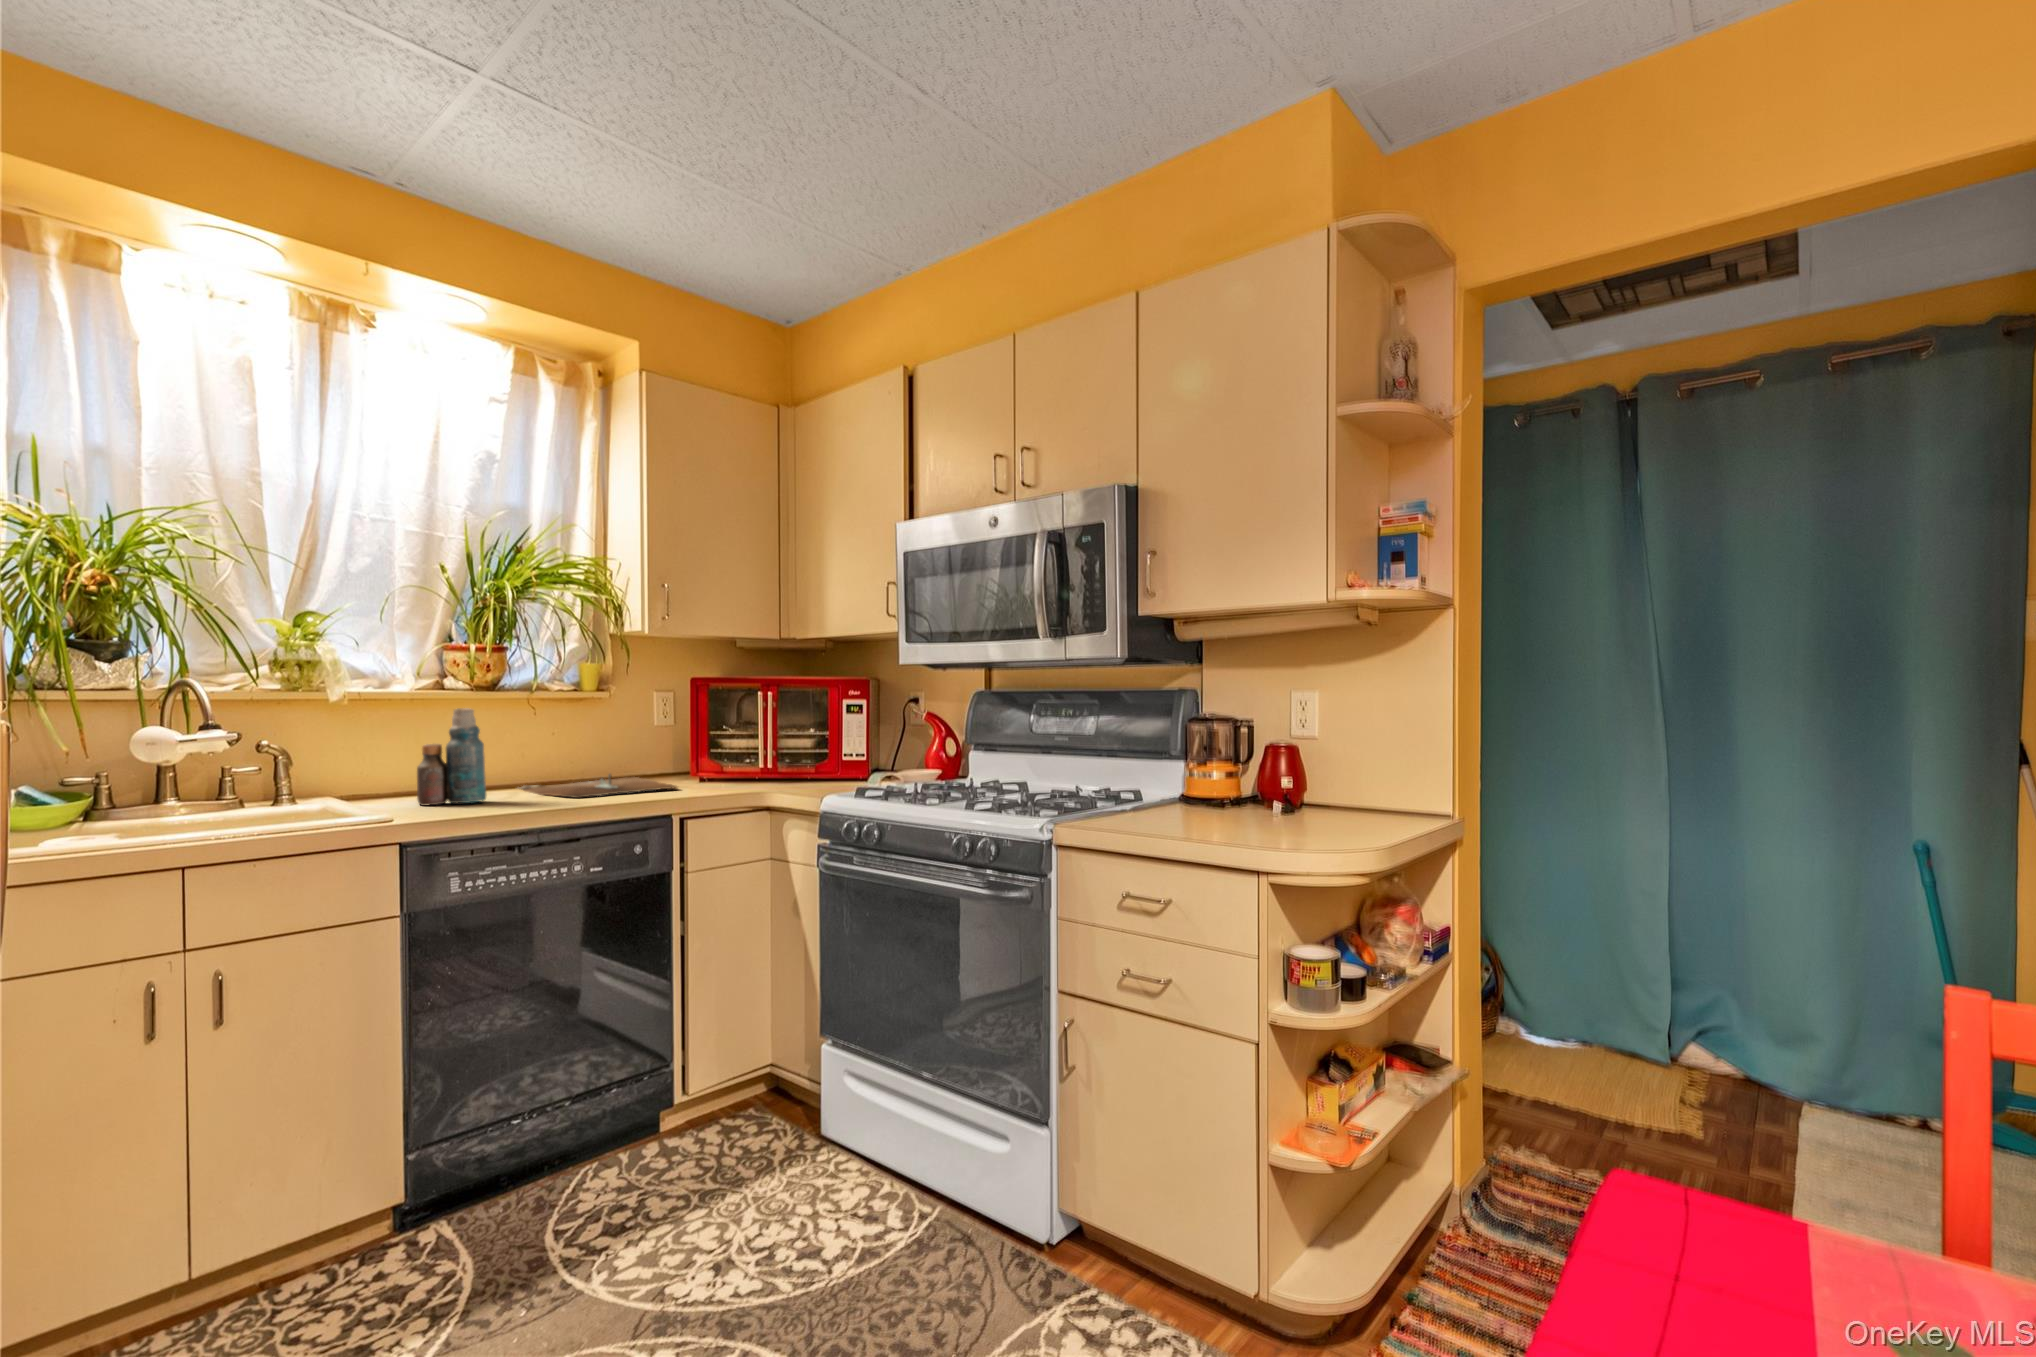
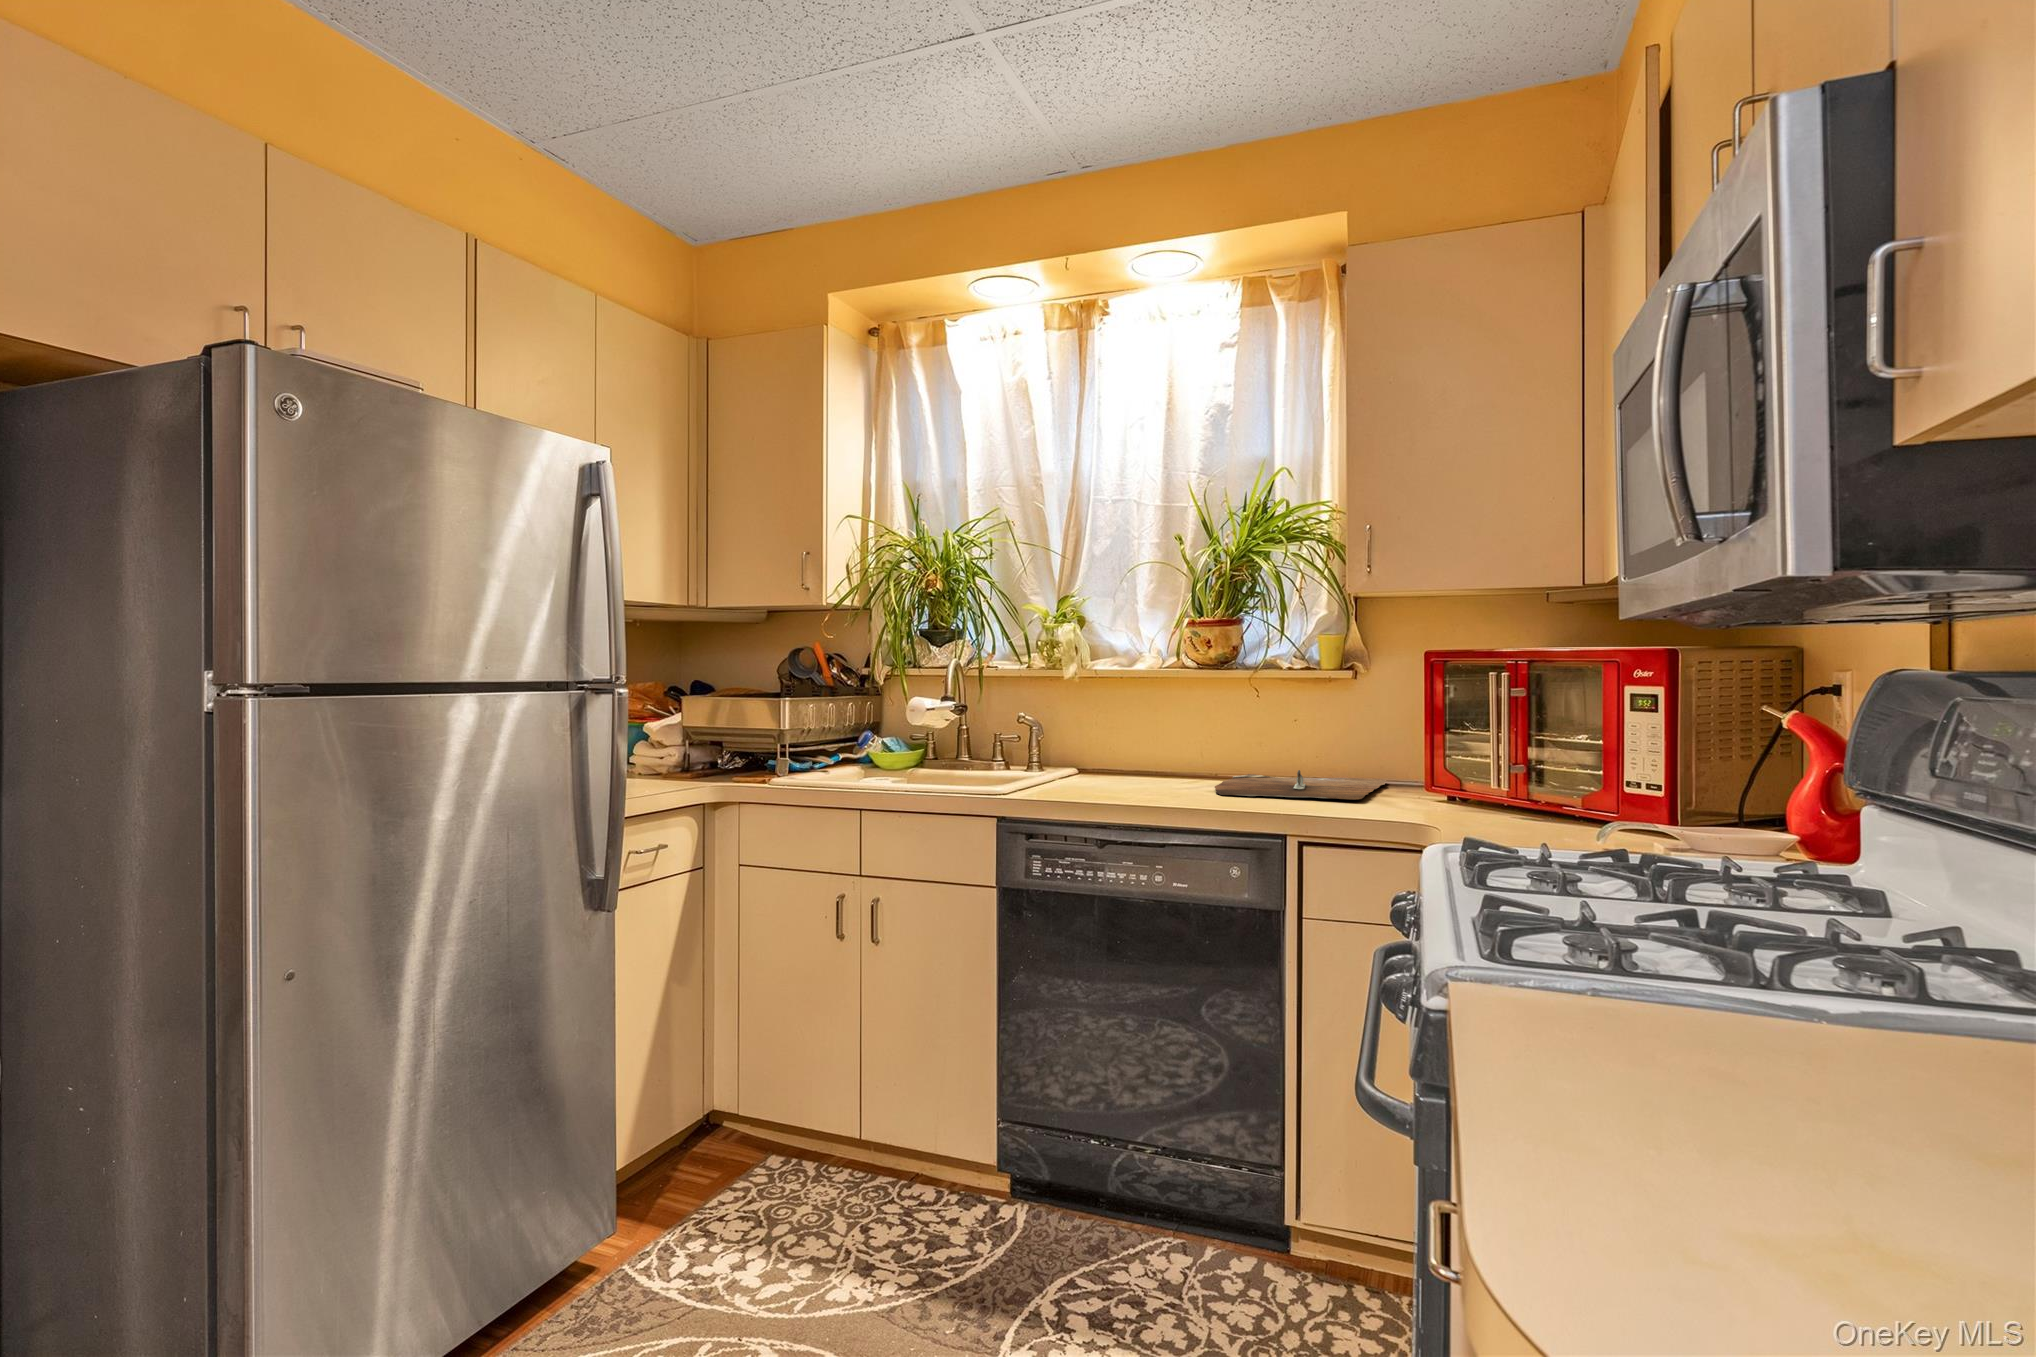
bottle: present [417,708,486,805] -> none [1086,684,1143,785]

